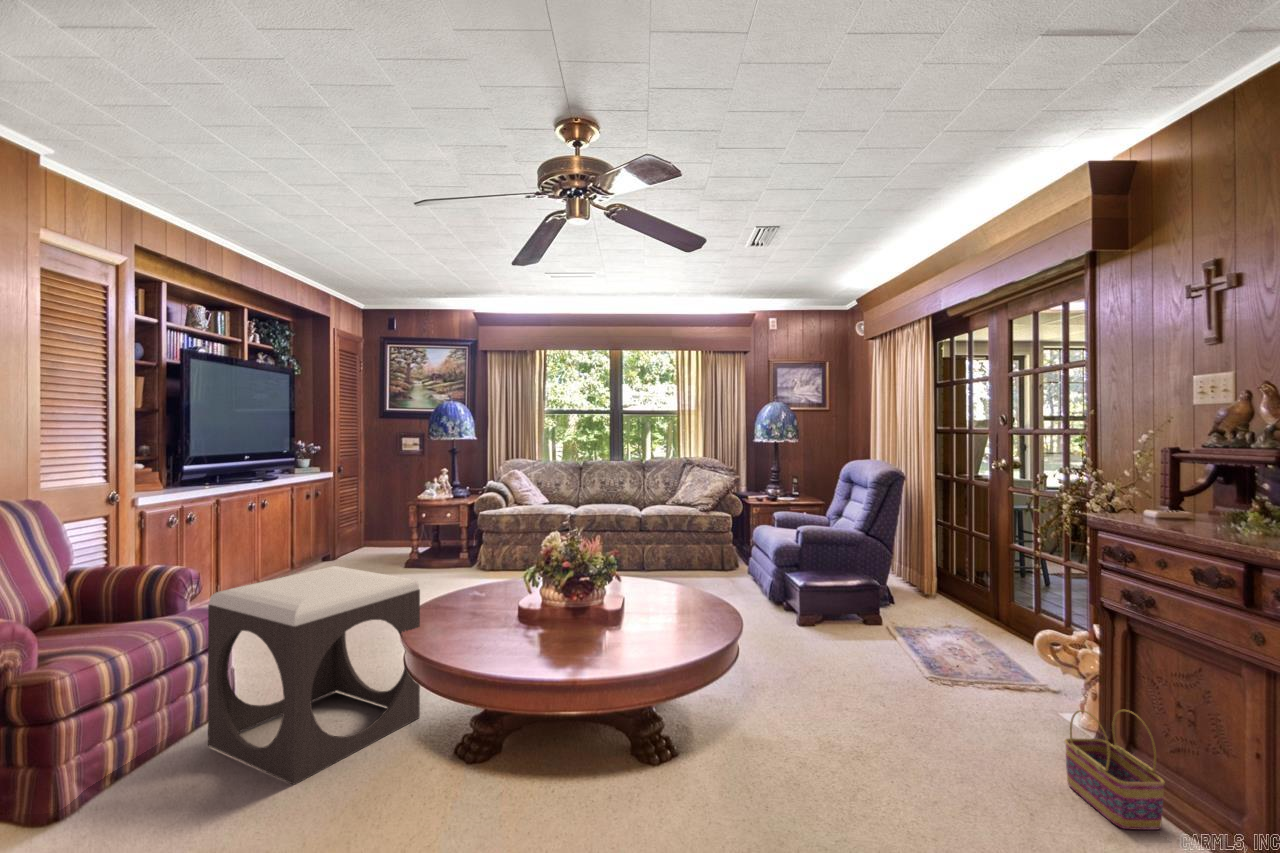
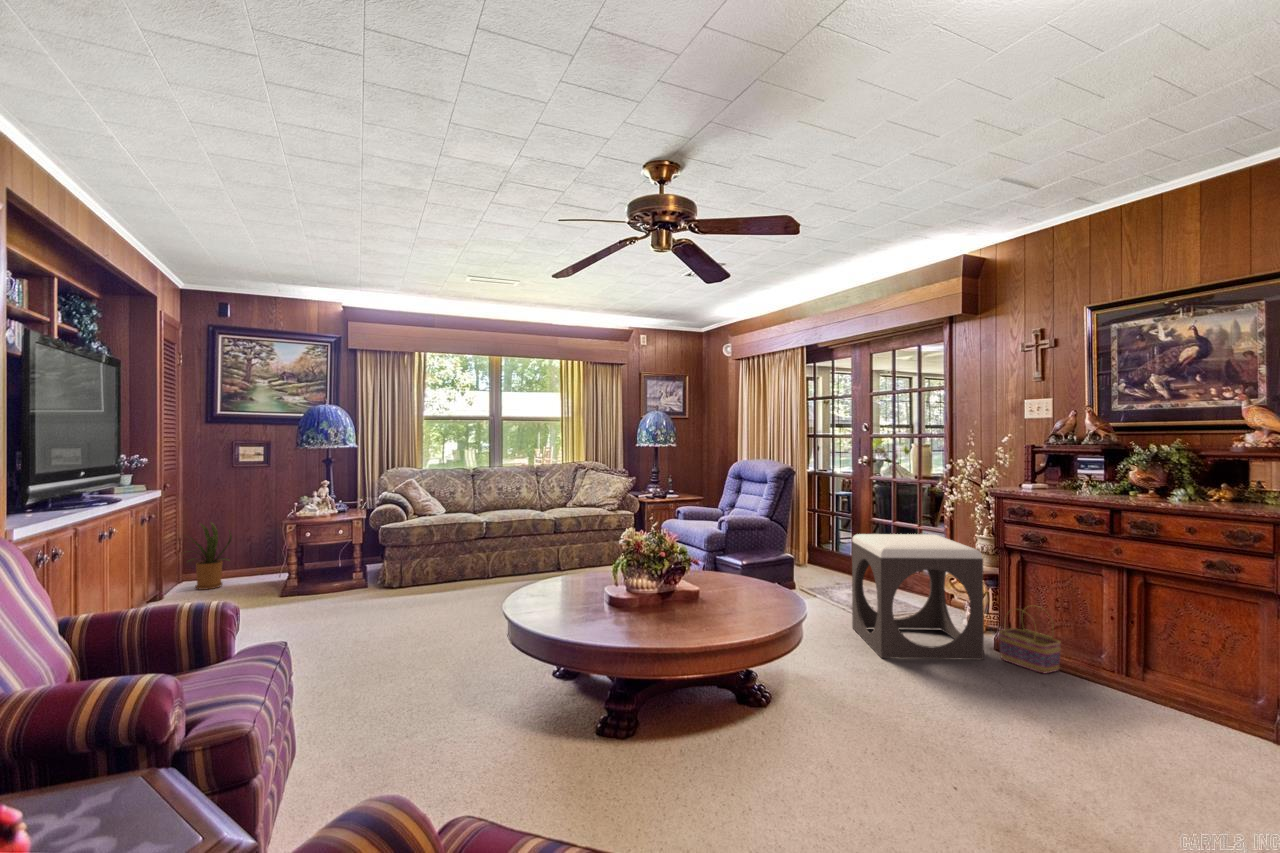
house plant: none [344,498,383,554] -> present [190,522,232,590]
footstool: present [208,566,420,785] -> present [852,534,984,660]

